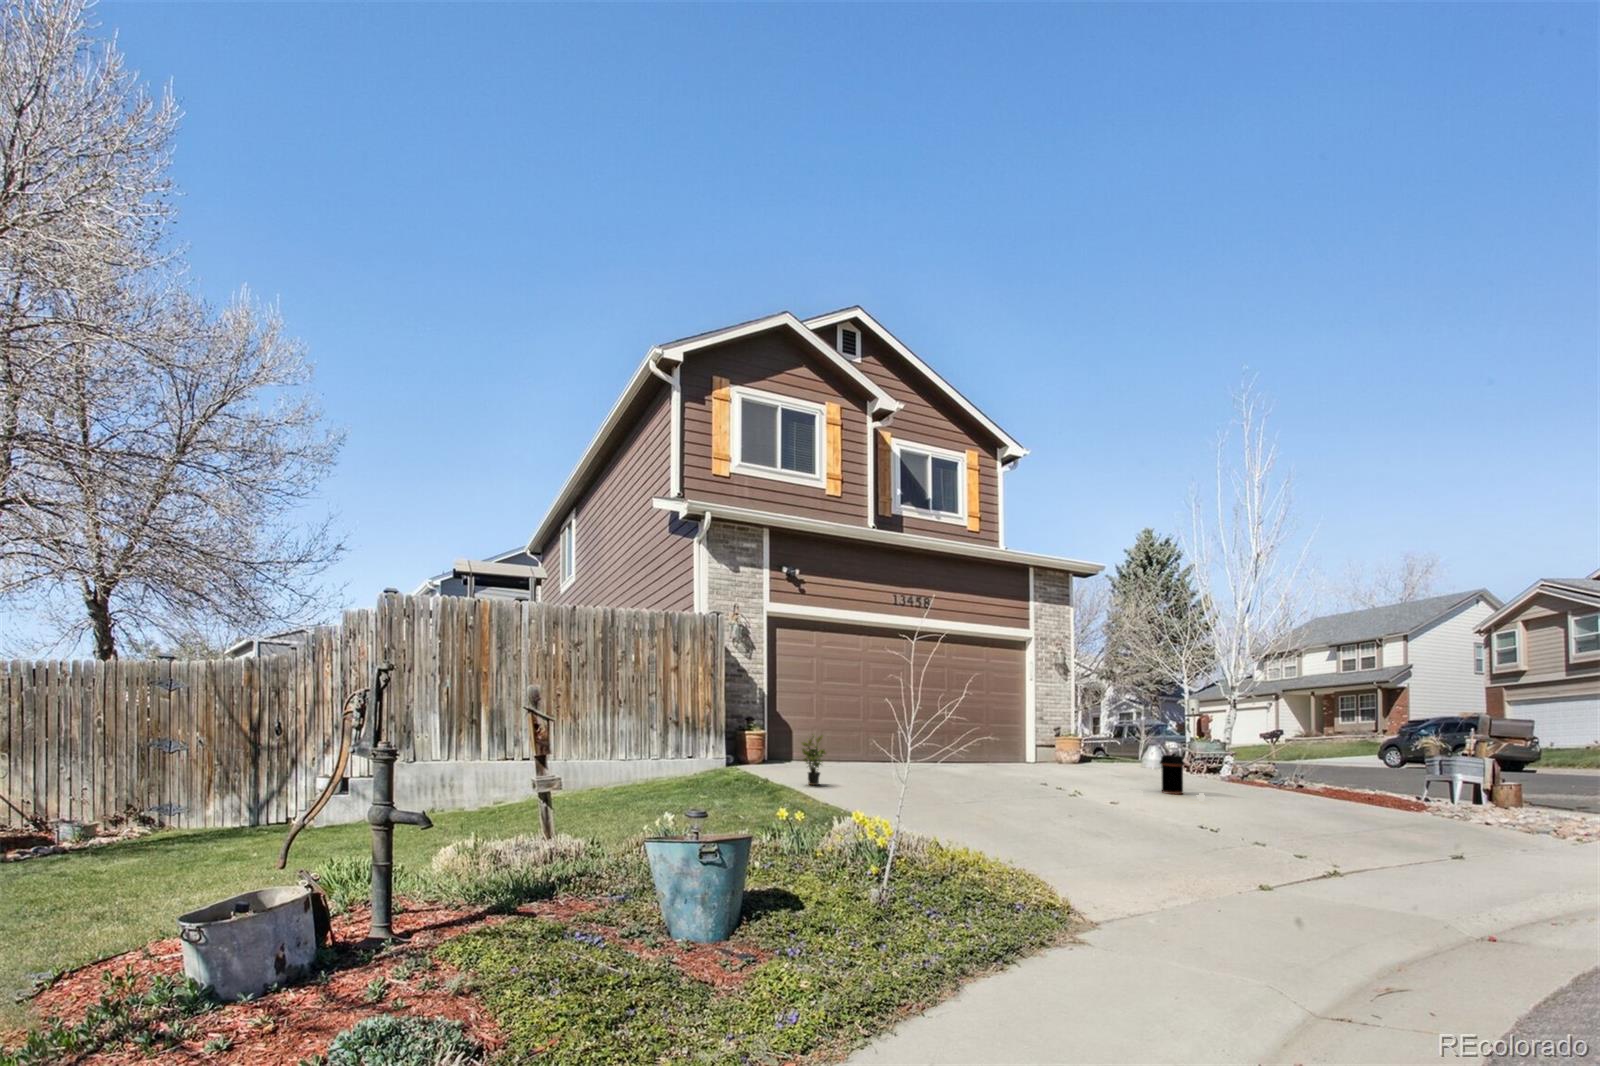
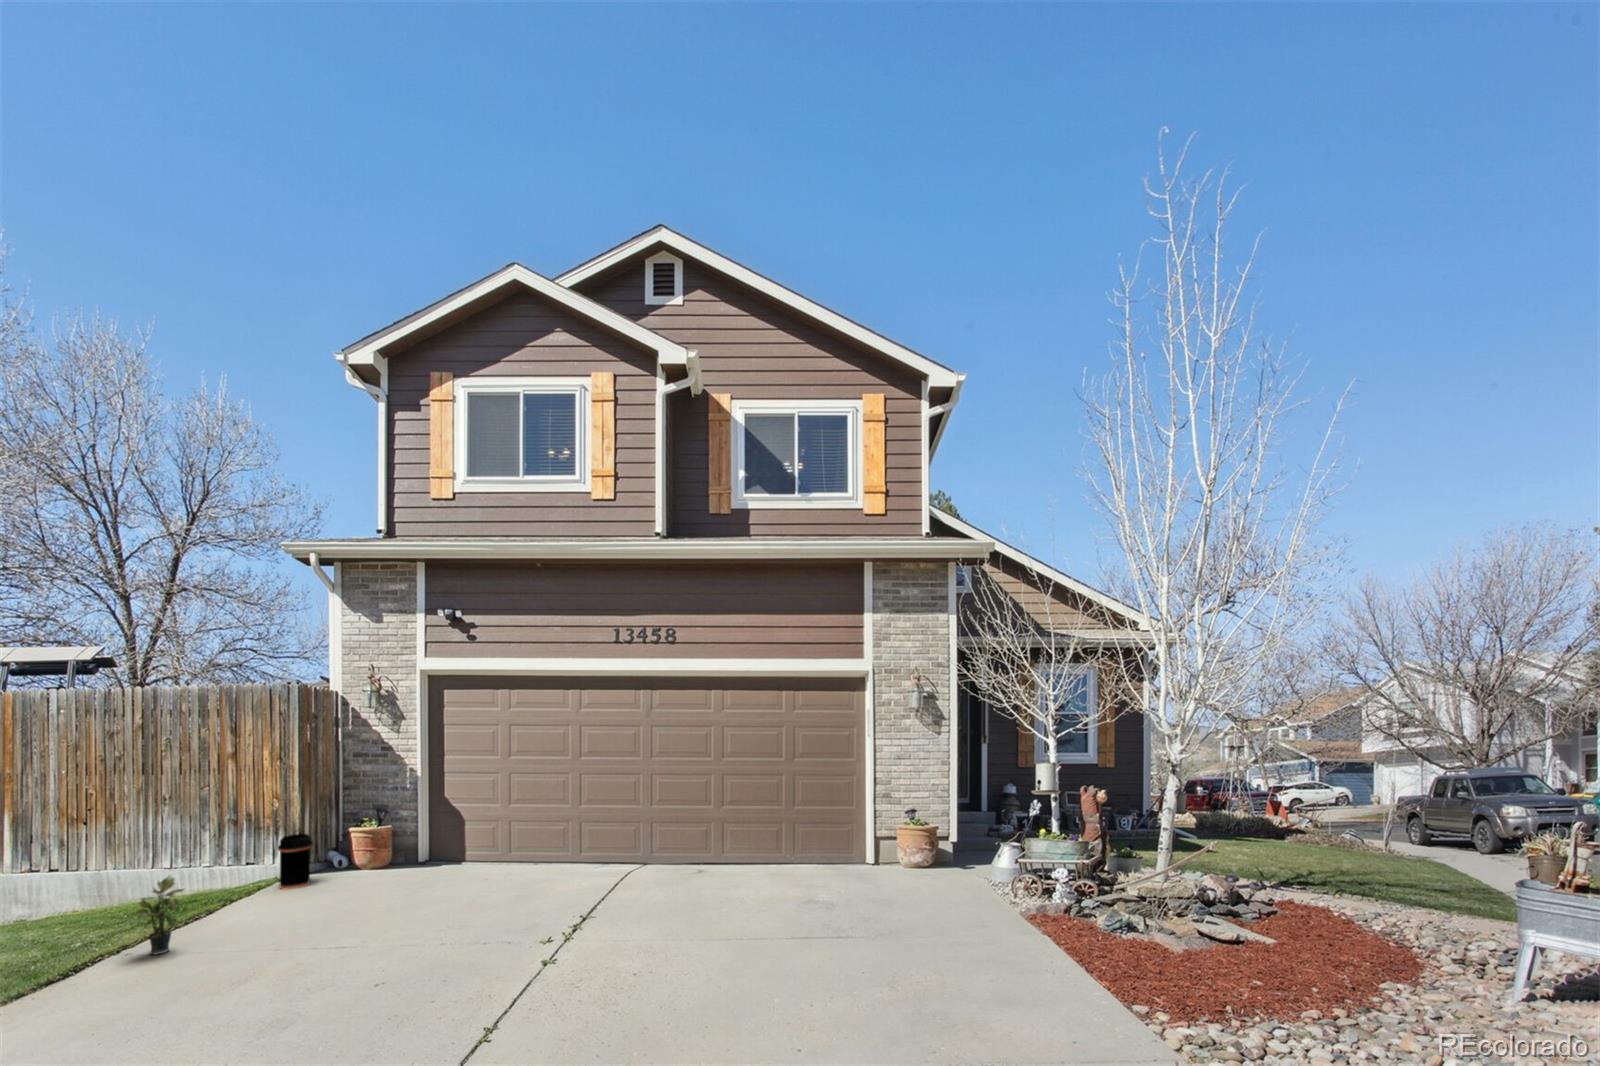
trash can: present [1160,755,1185,794] -> present [278,834,313,889]

